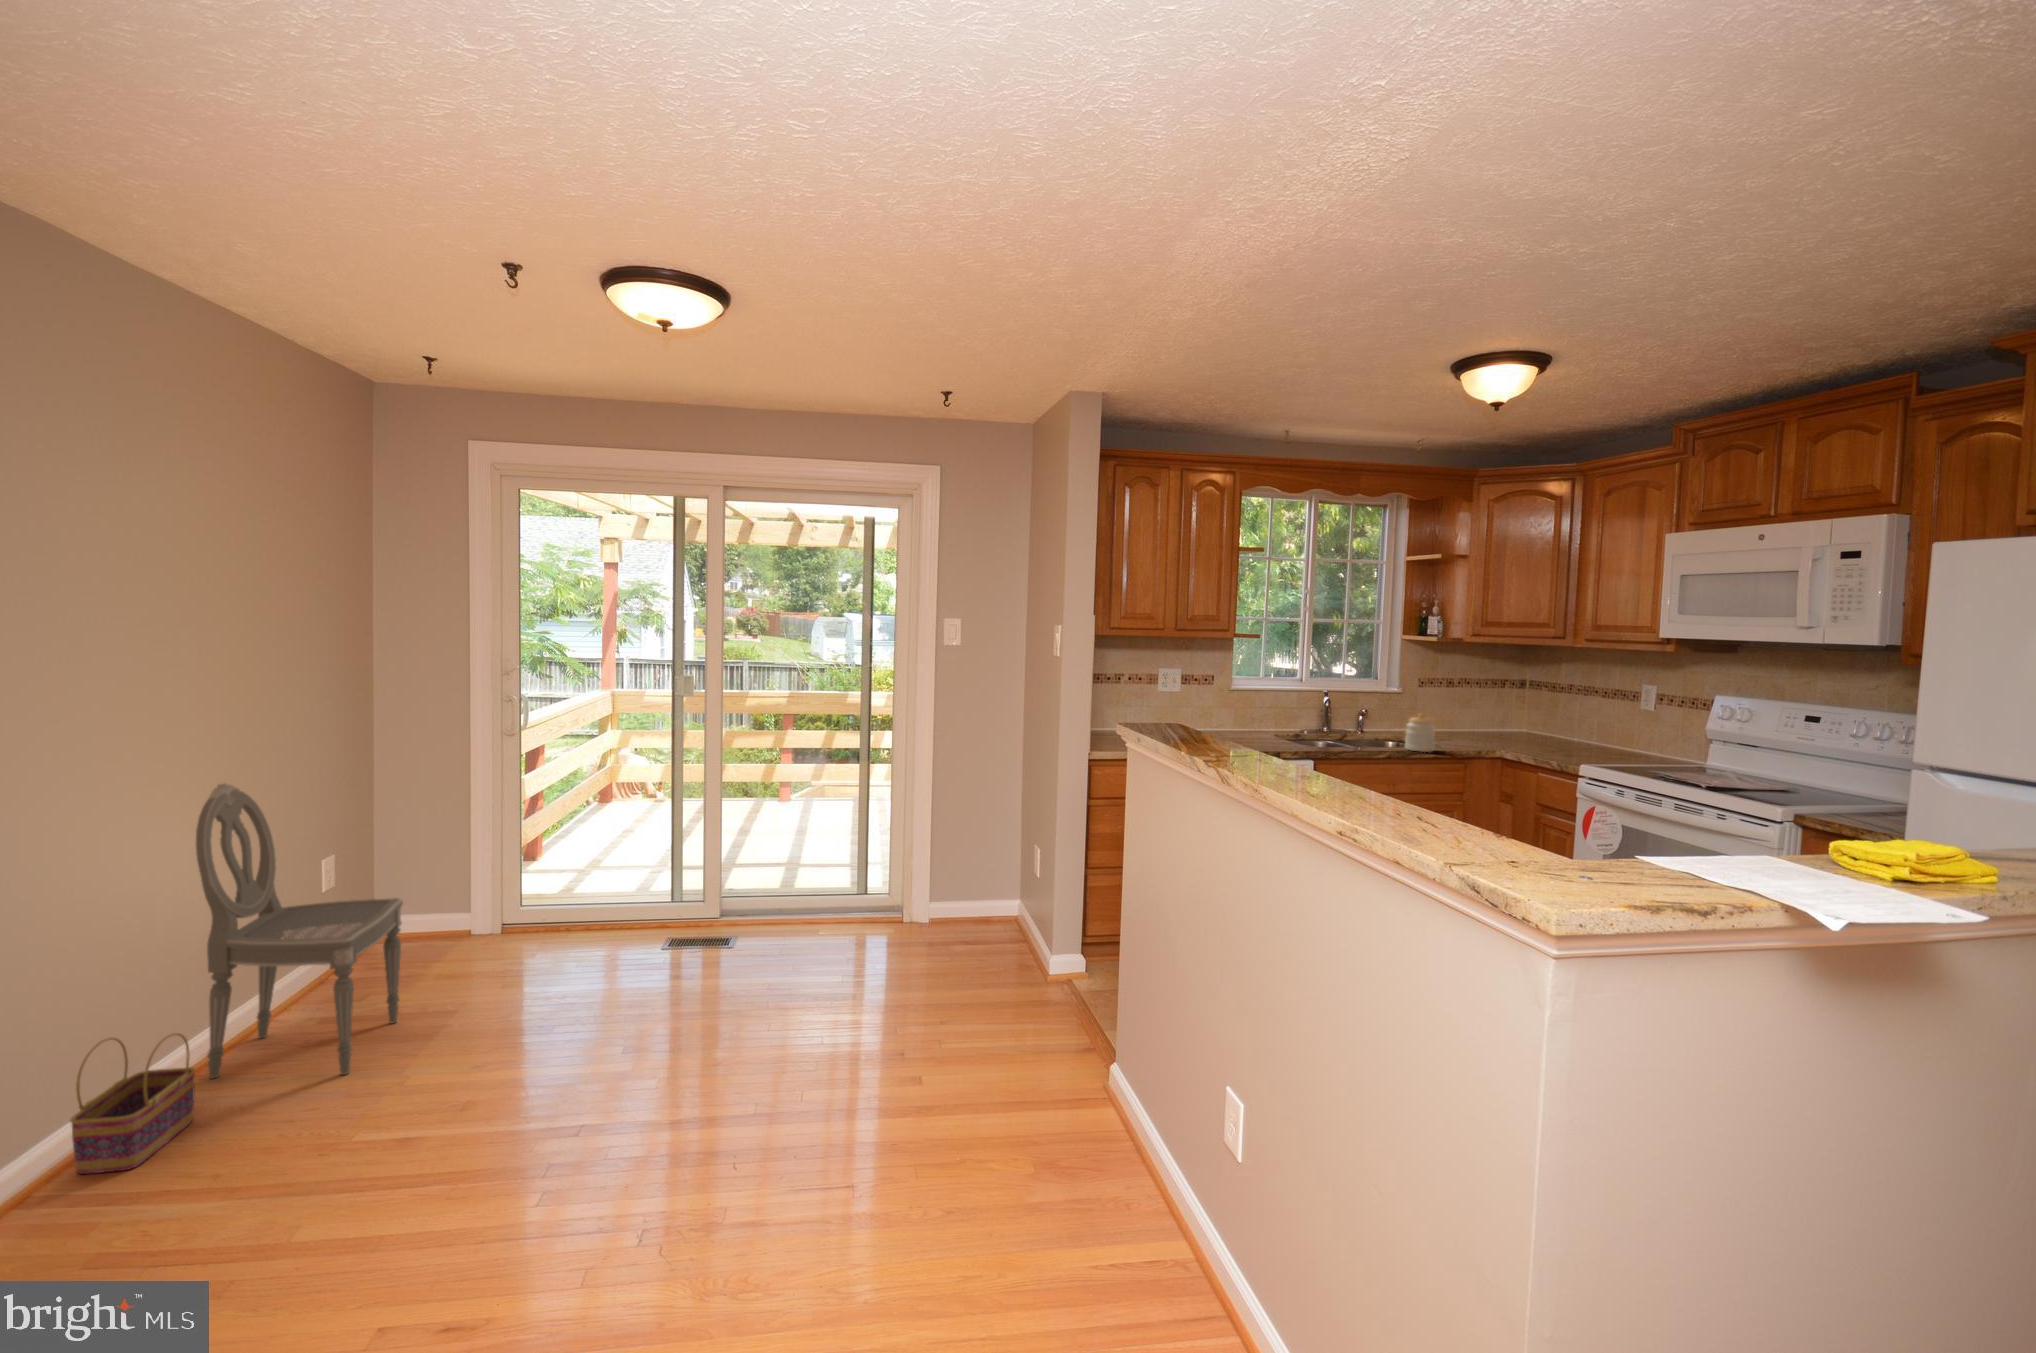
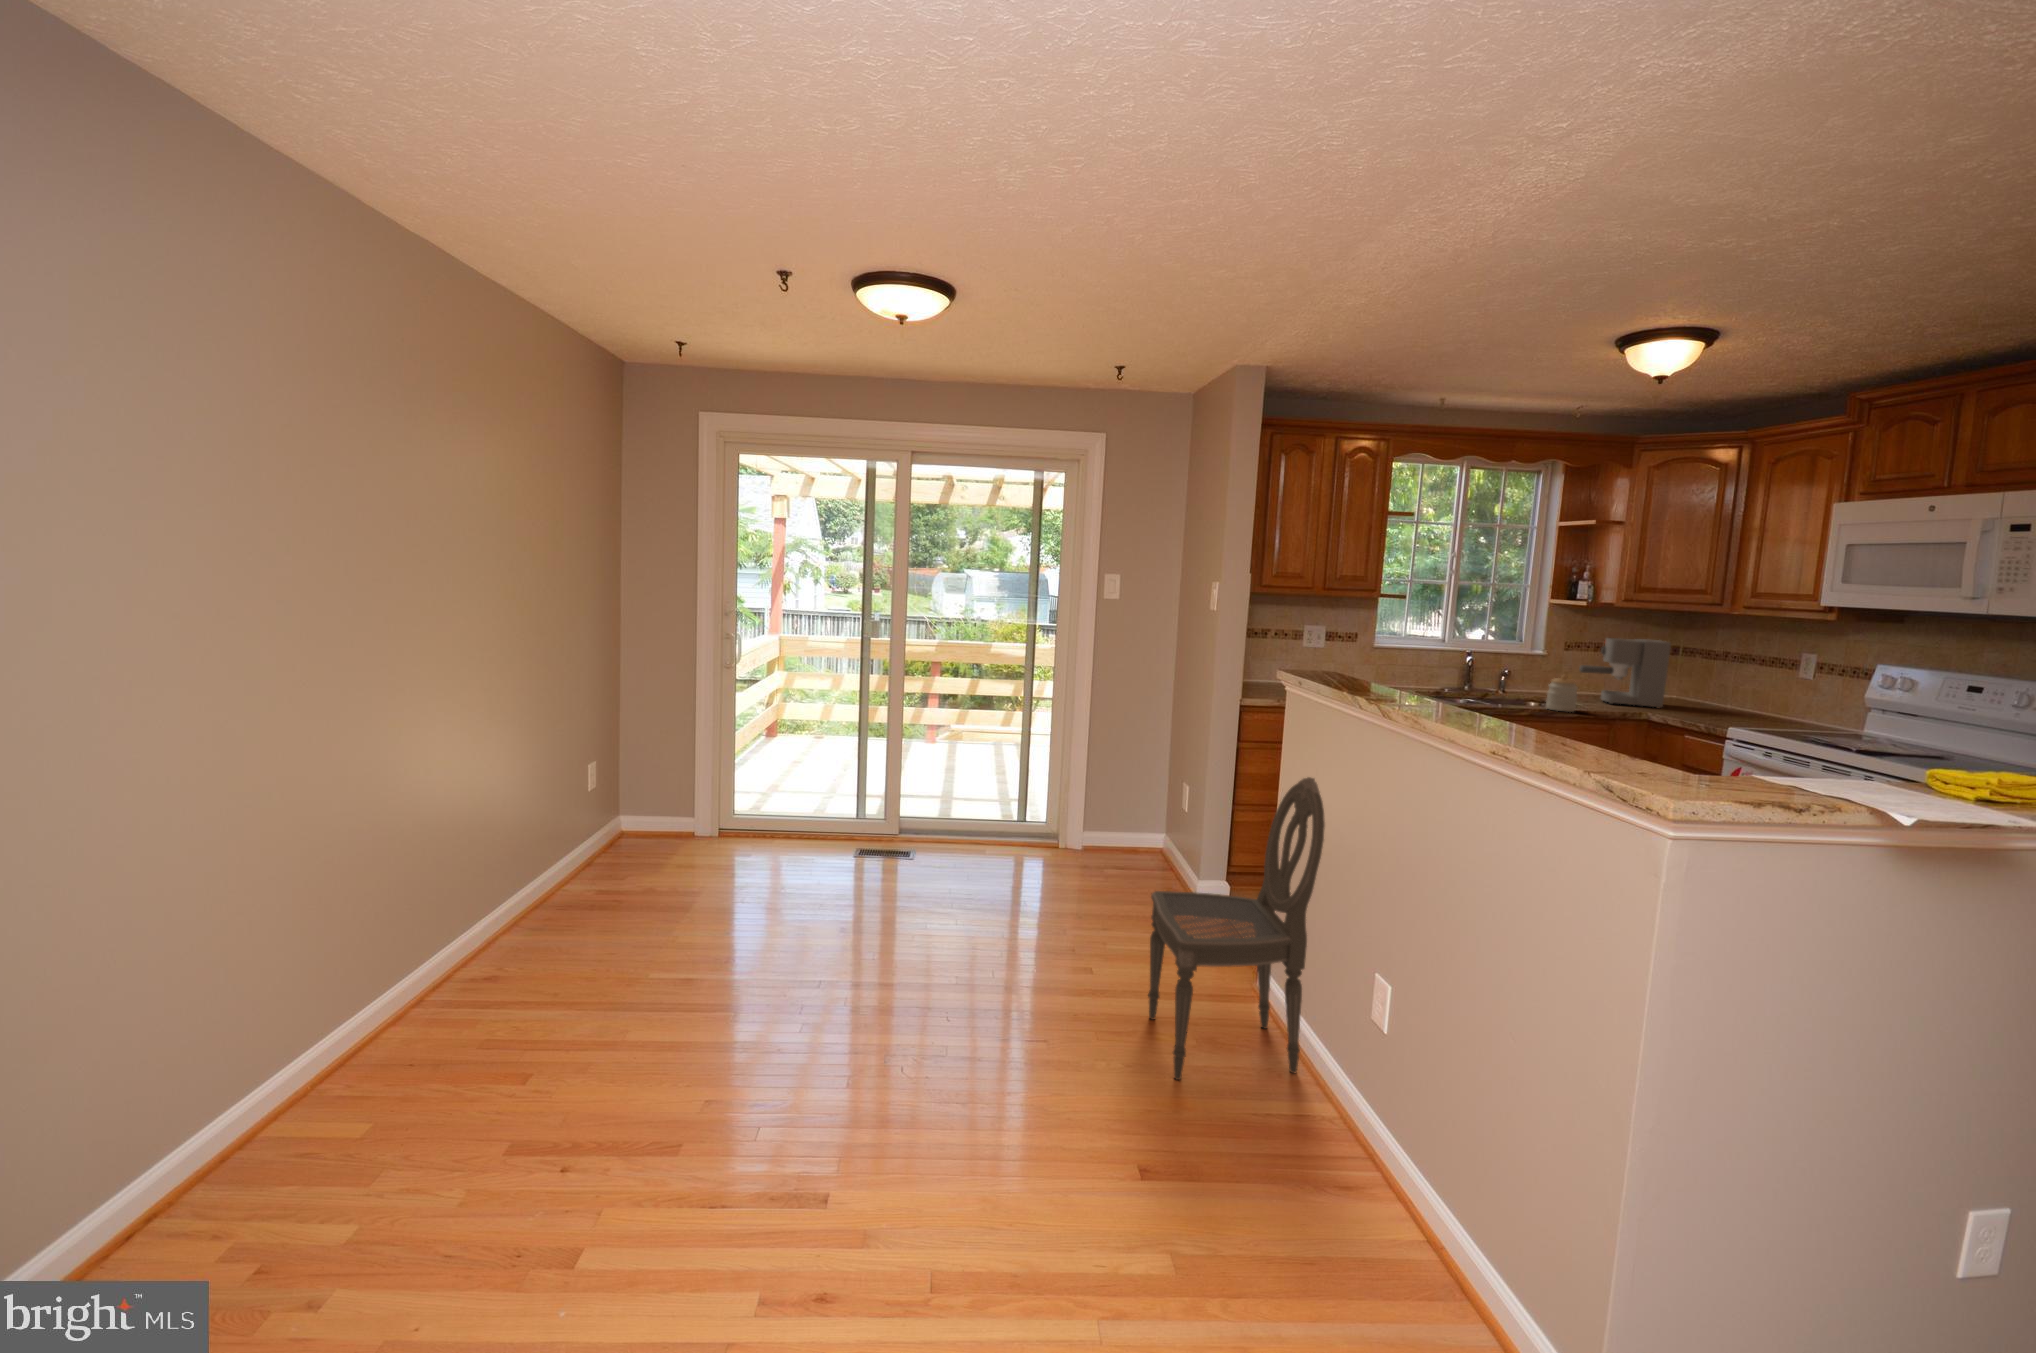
coffee maker: none [1435,673,1521,744] -> present [1579,638,1671,708]
dining chair: present [196,784,403,1079] -> present [1148,777,1325,1080]
basket: present [70,1033,195,1174] -> none [462,884,535,982]

